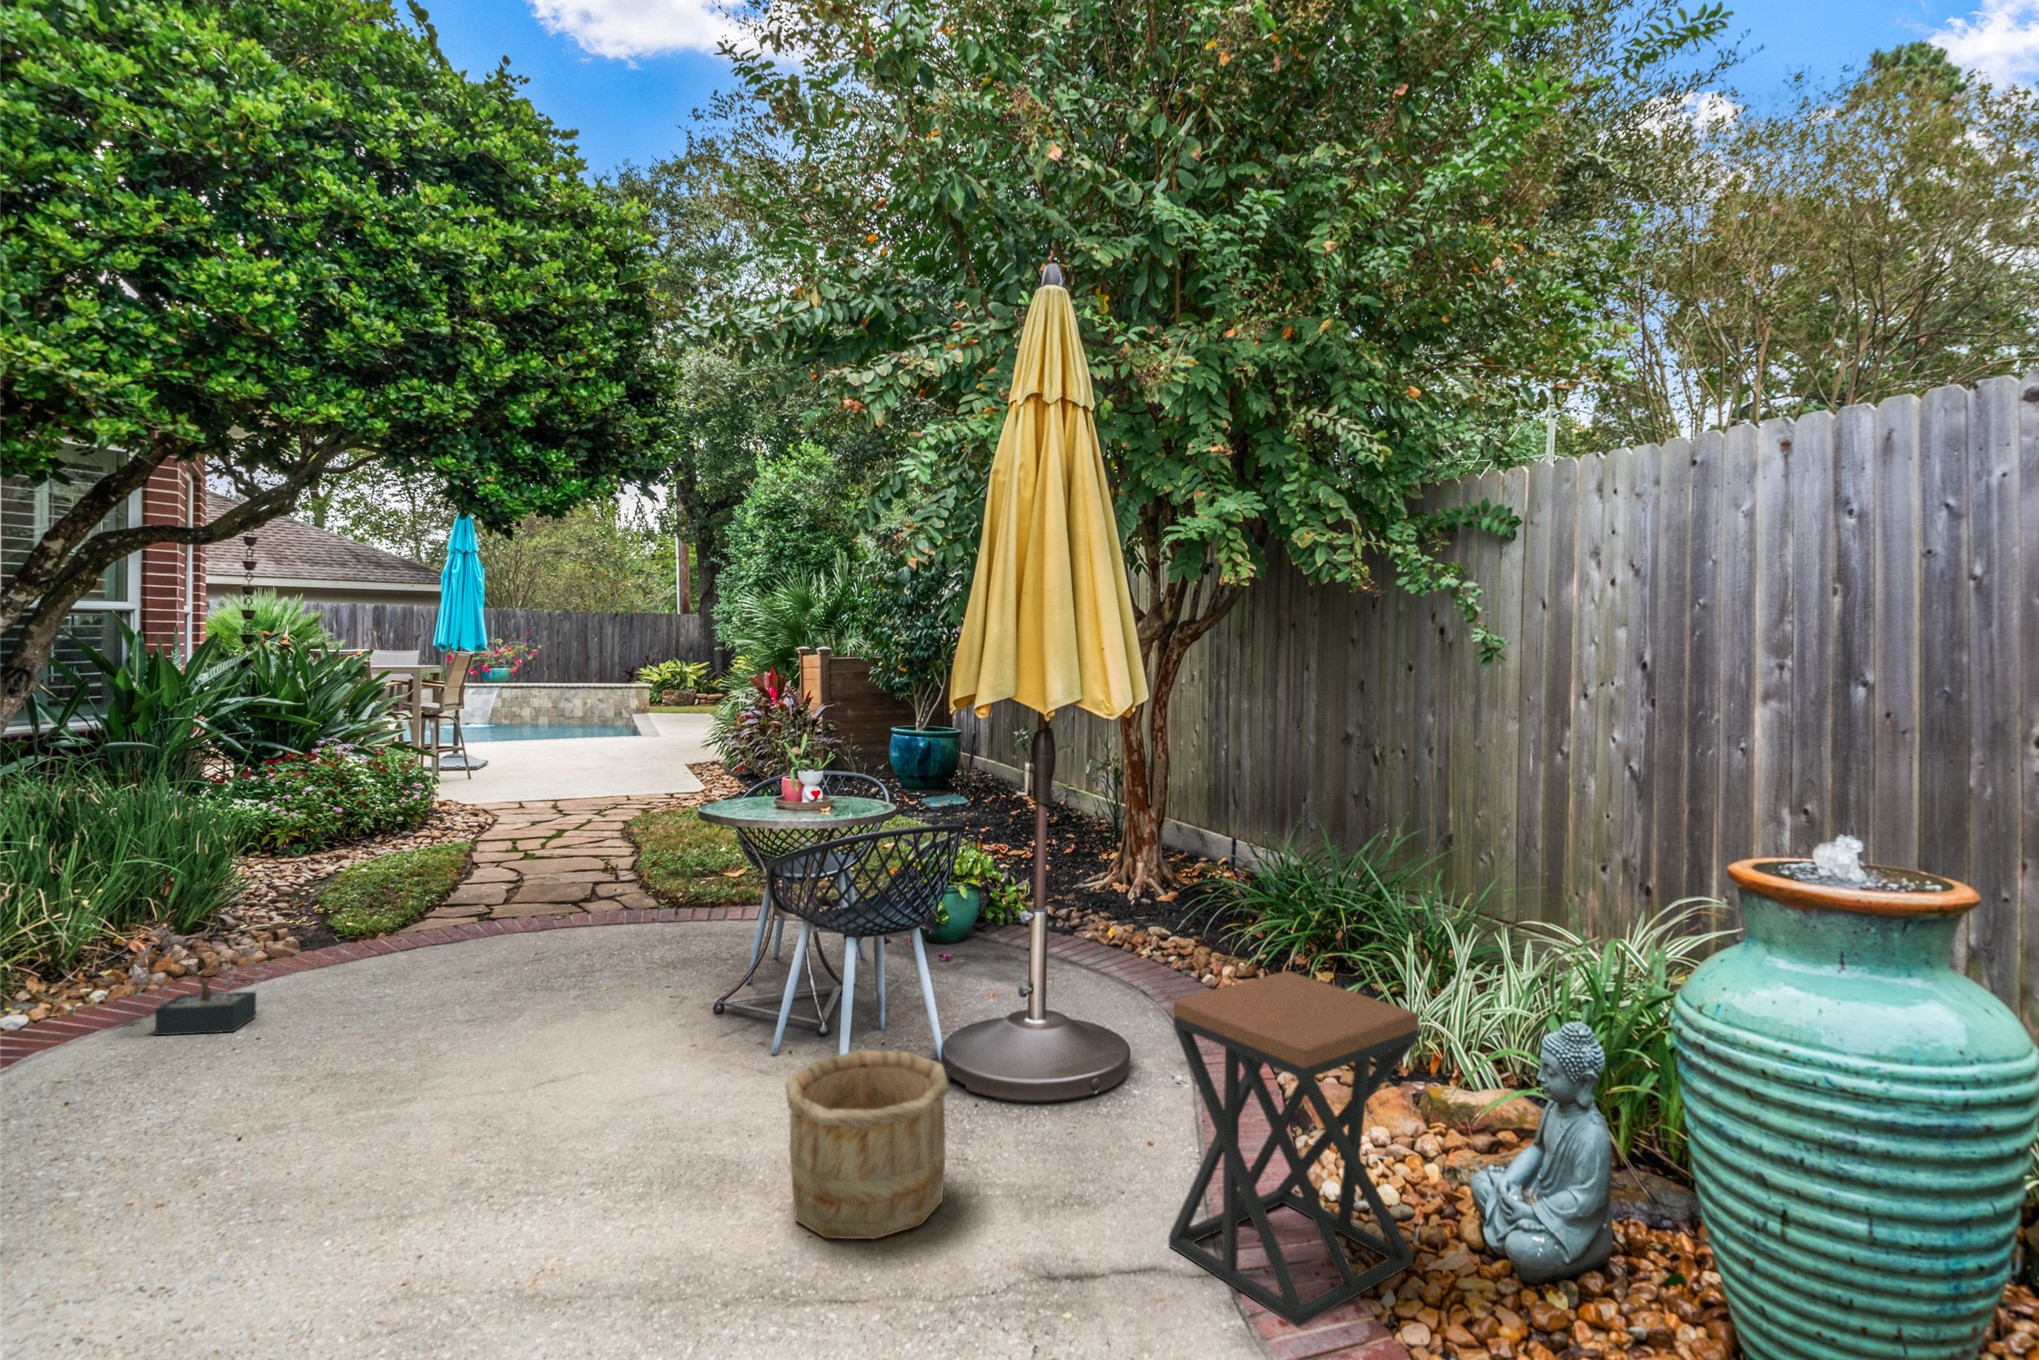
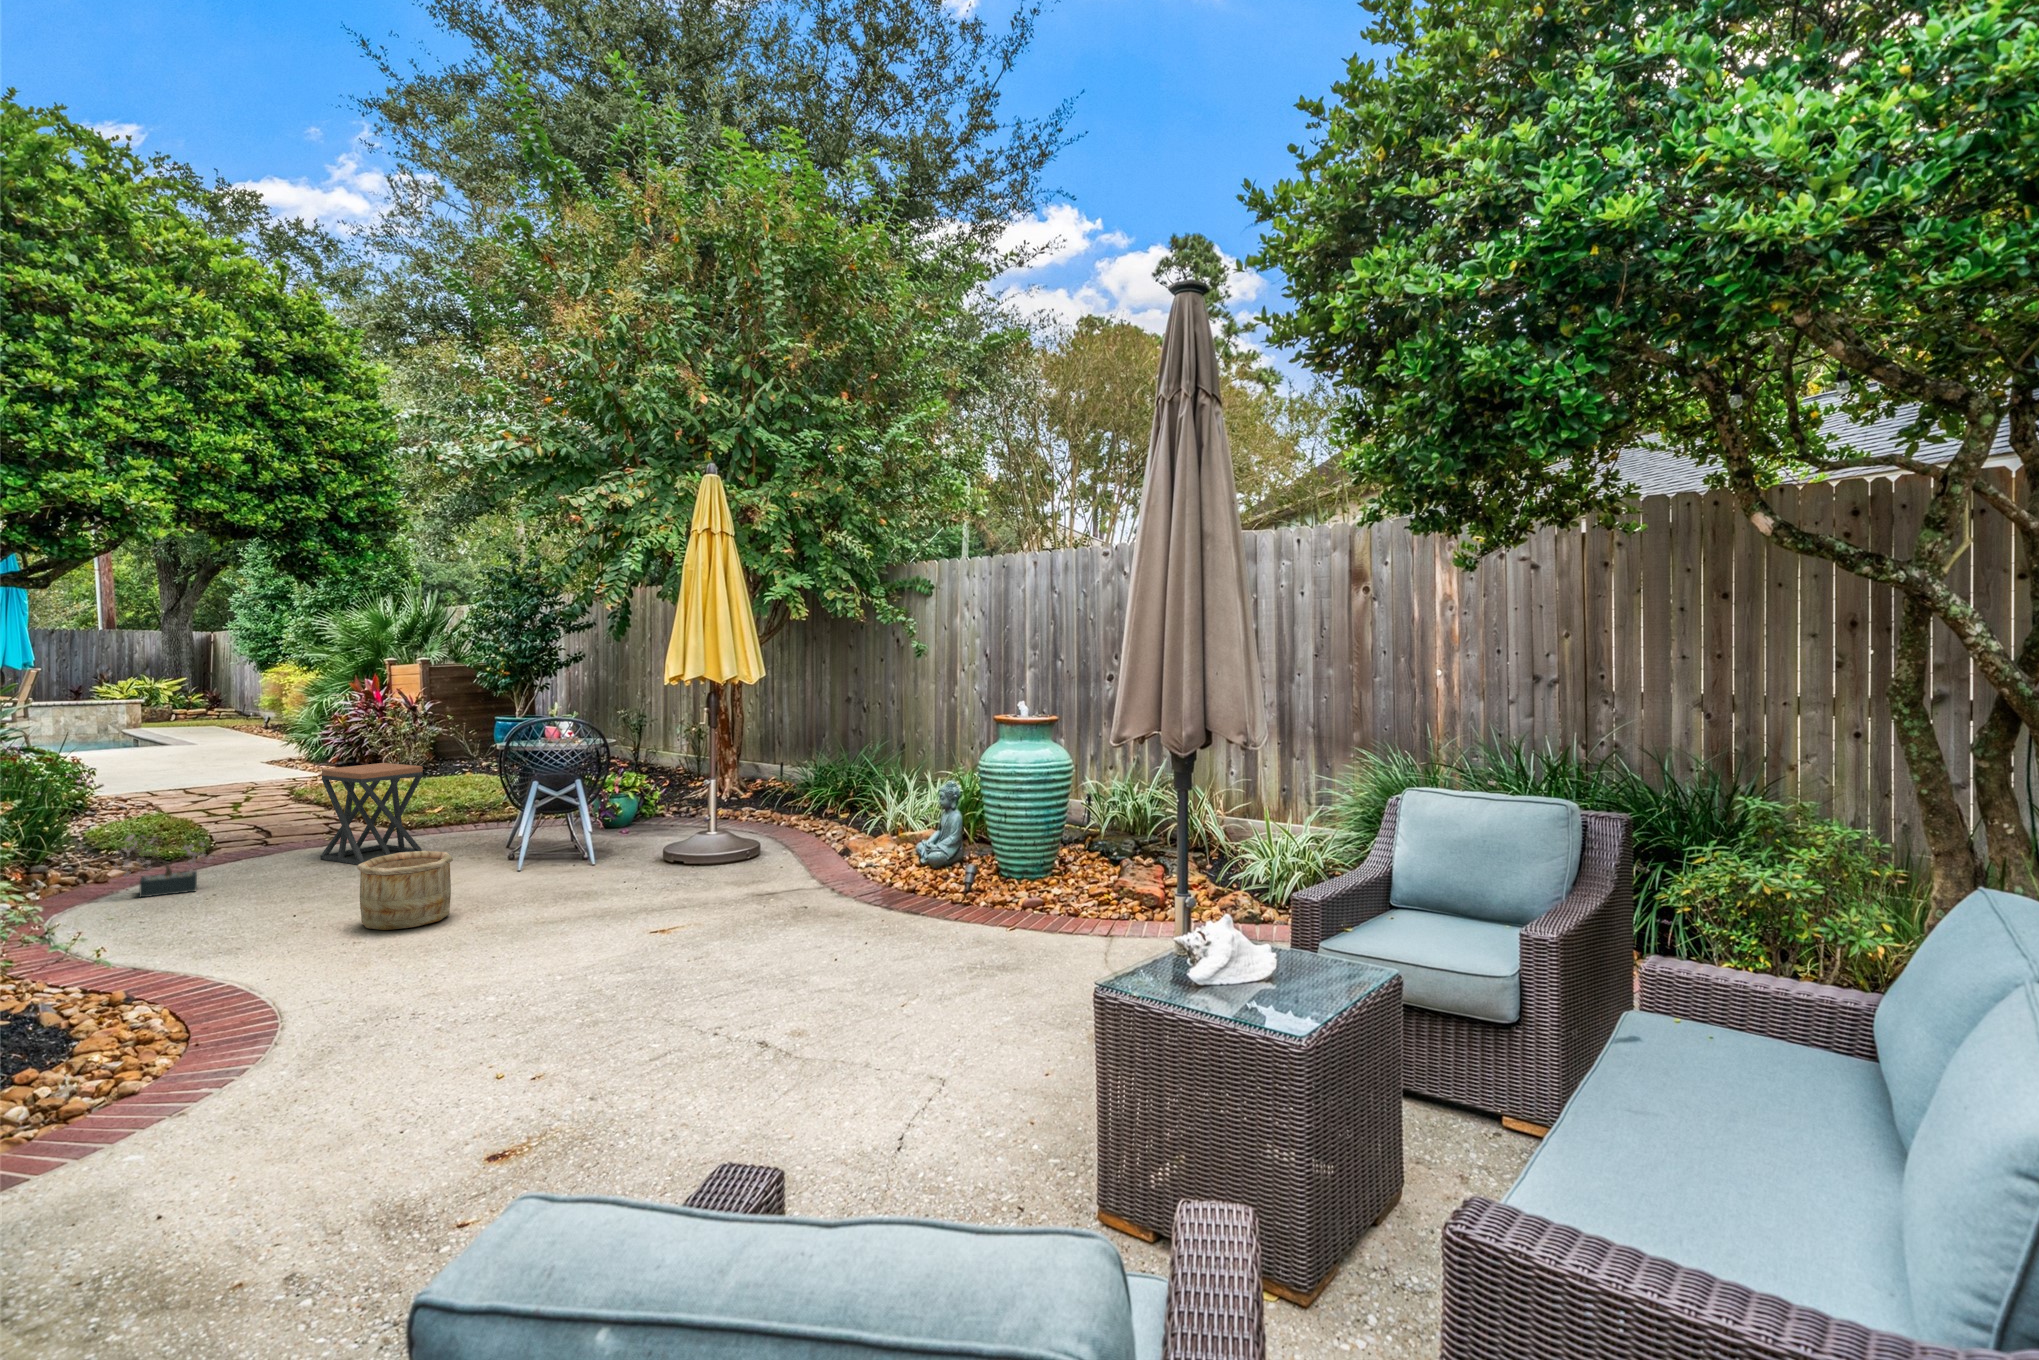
stool: present [1169,971,1419,1327] -> present [321,763,423,865]
wooden bucket: present [785,1050,950,1239] -> present [357,851,453,930]

